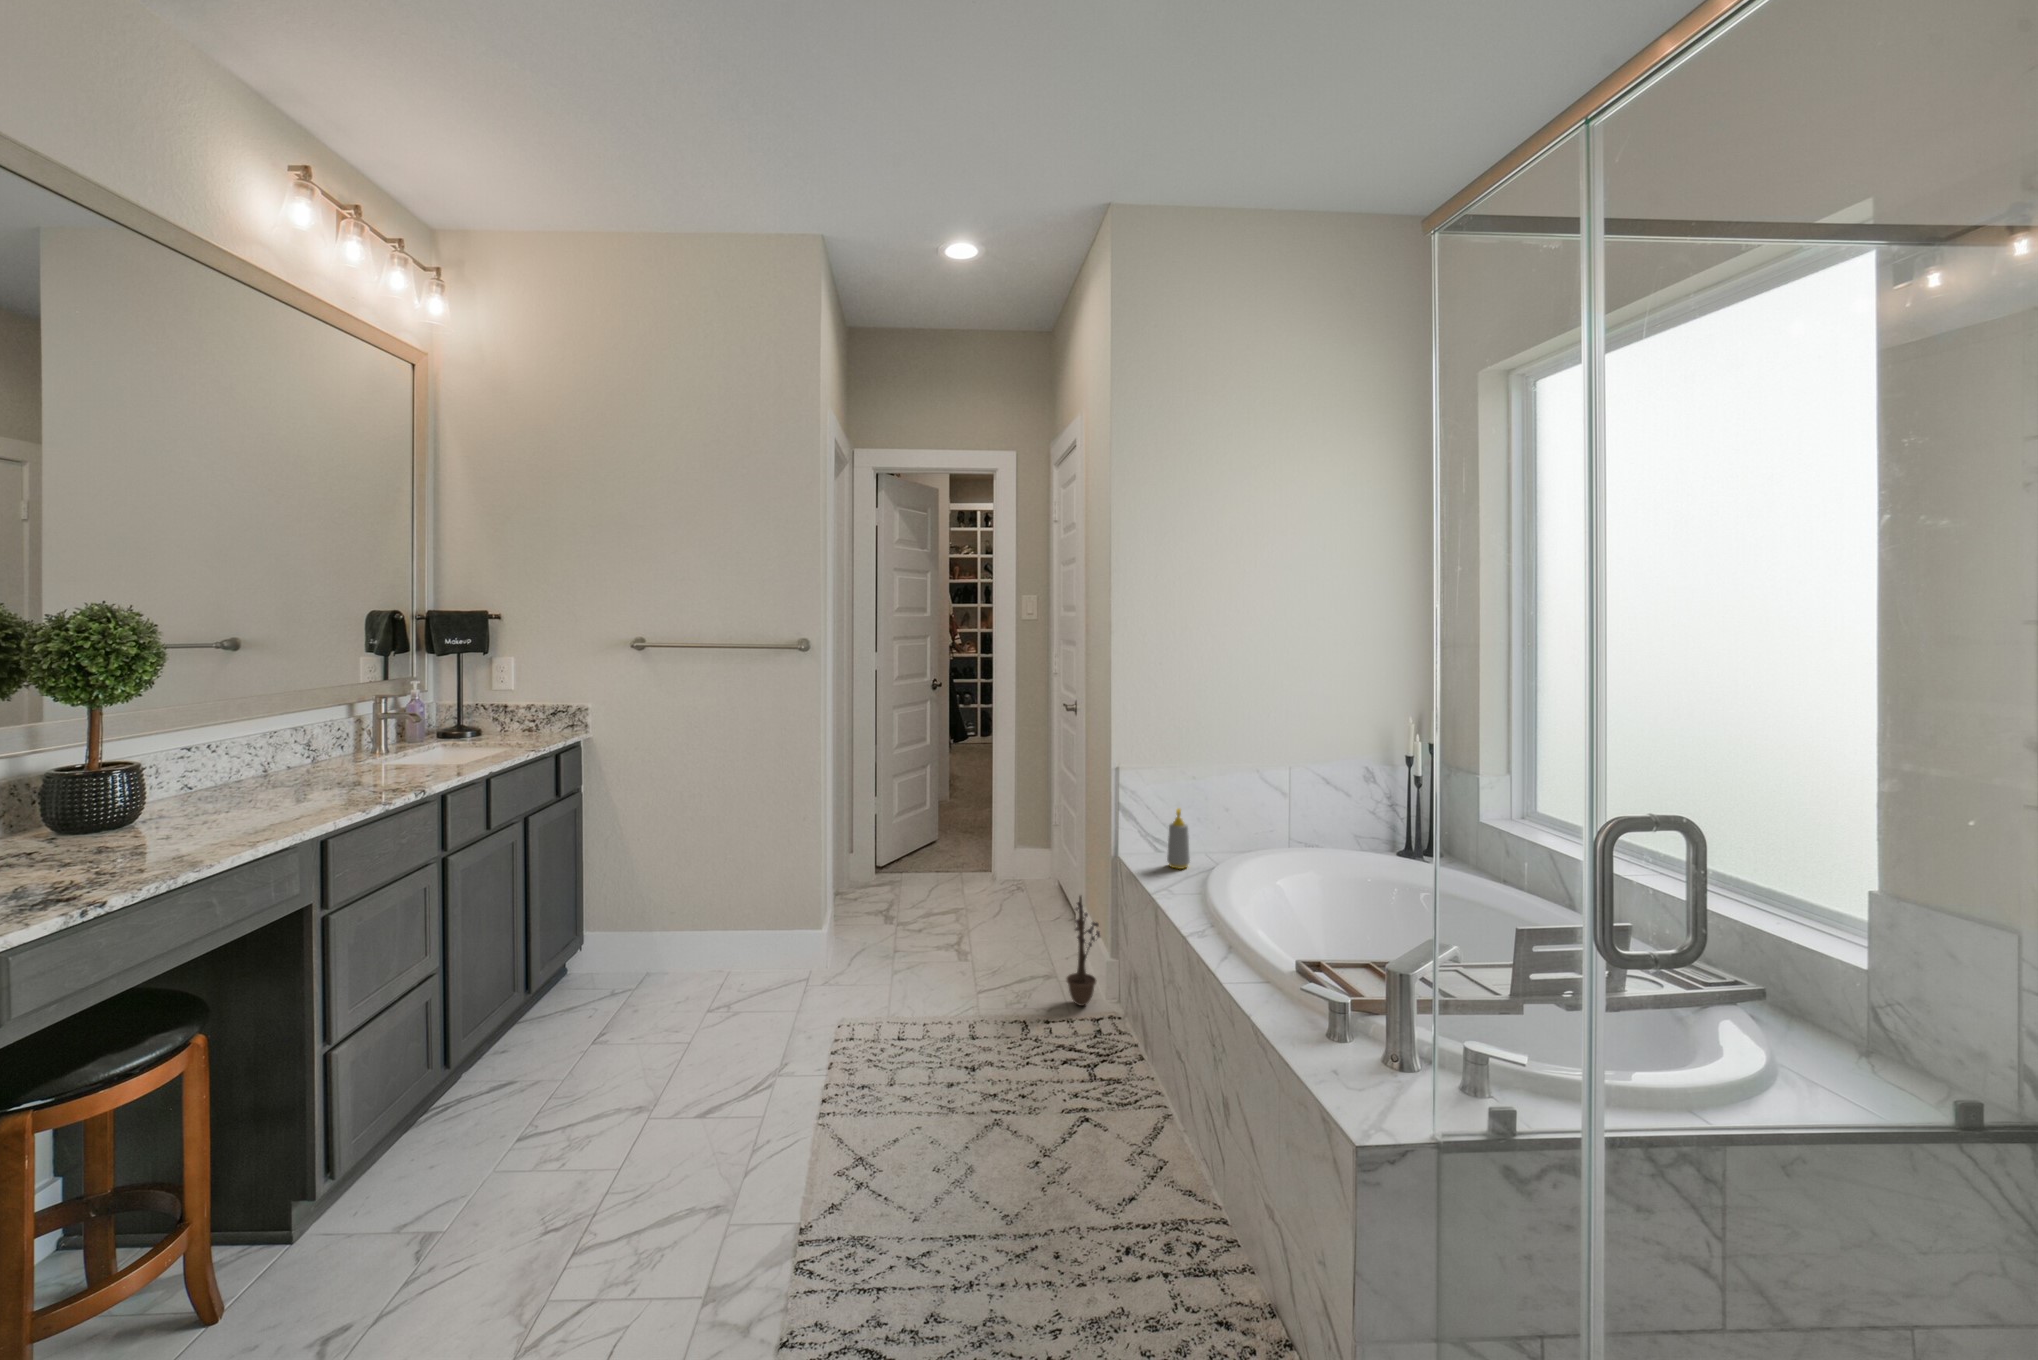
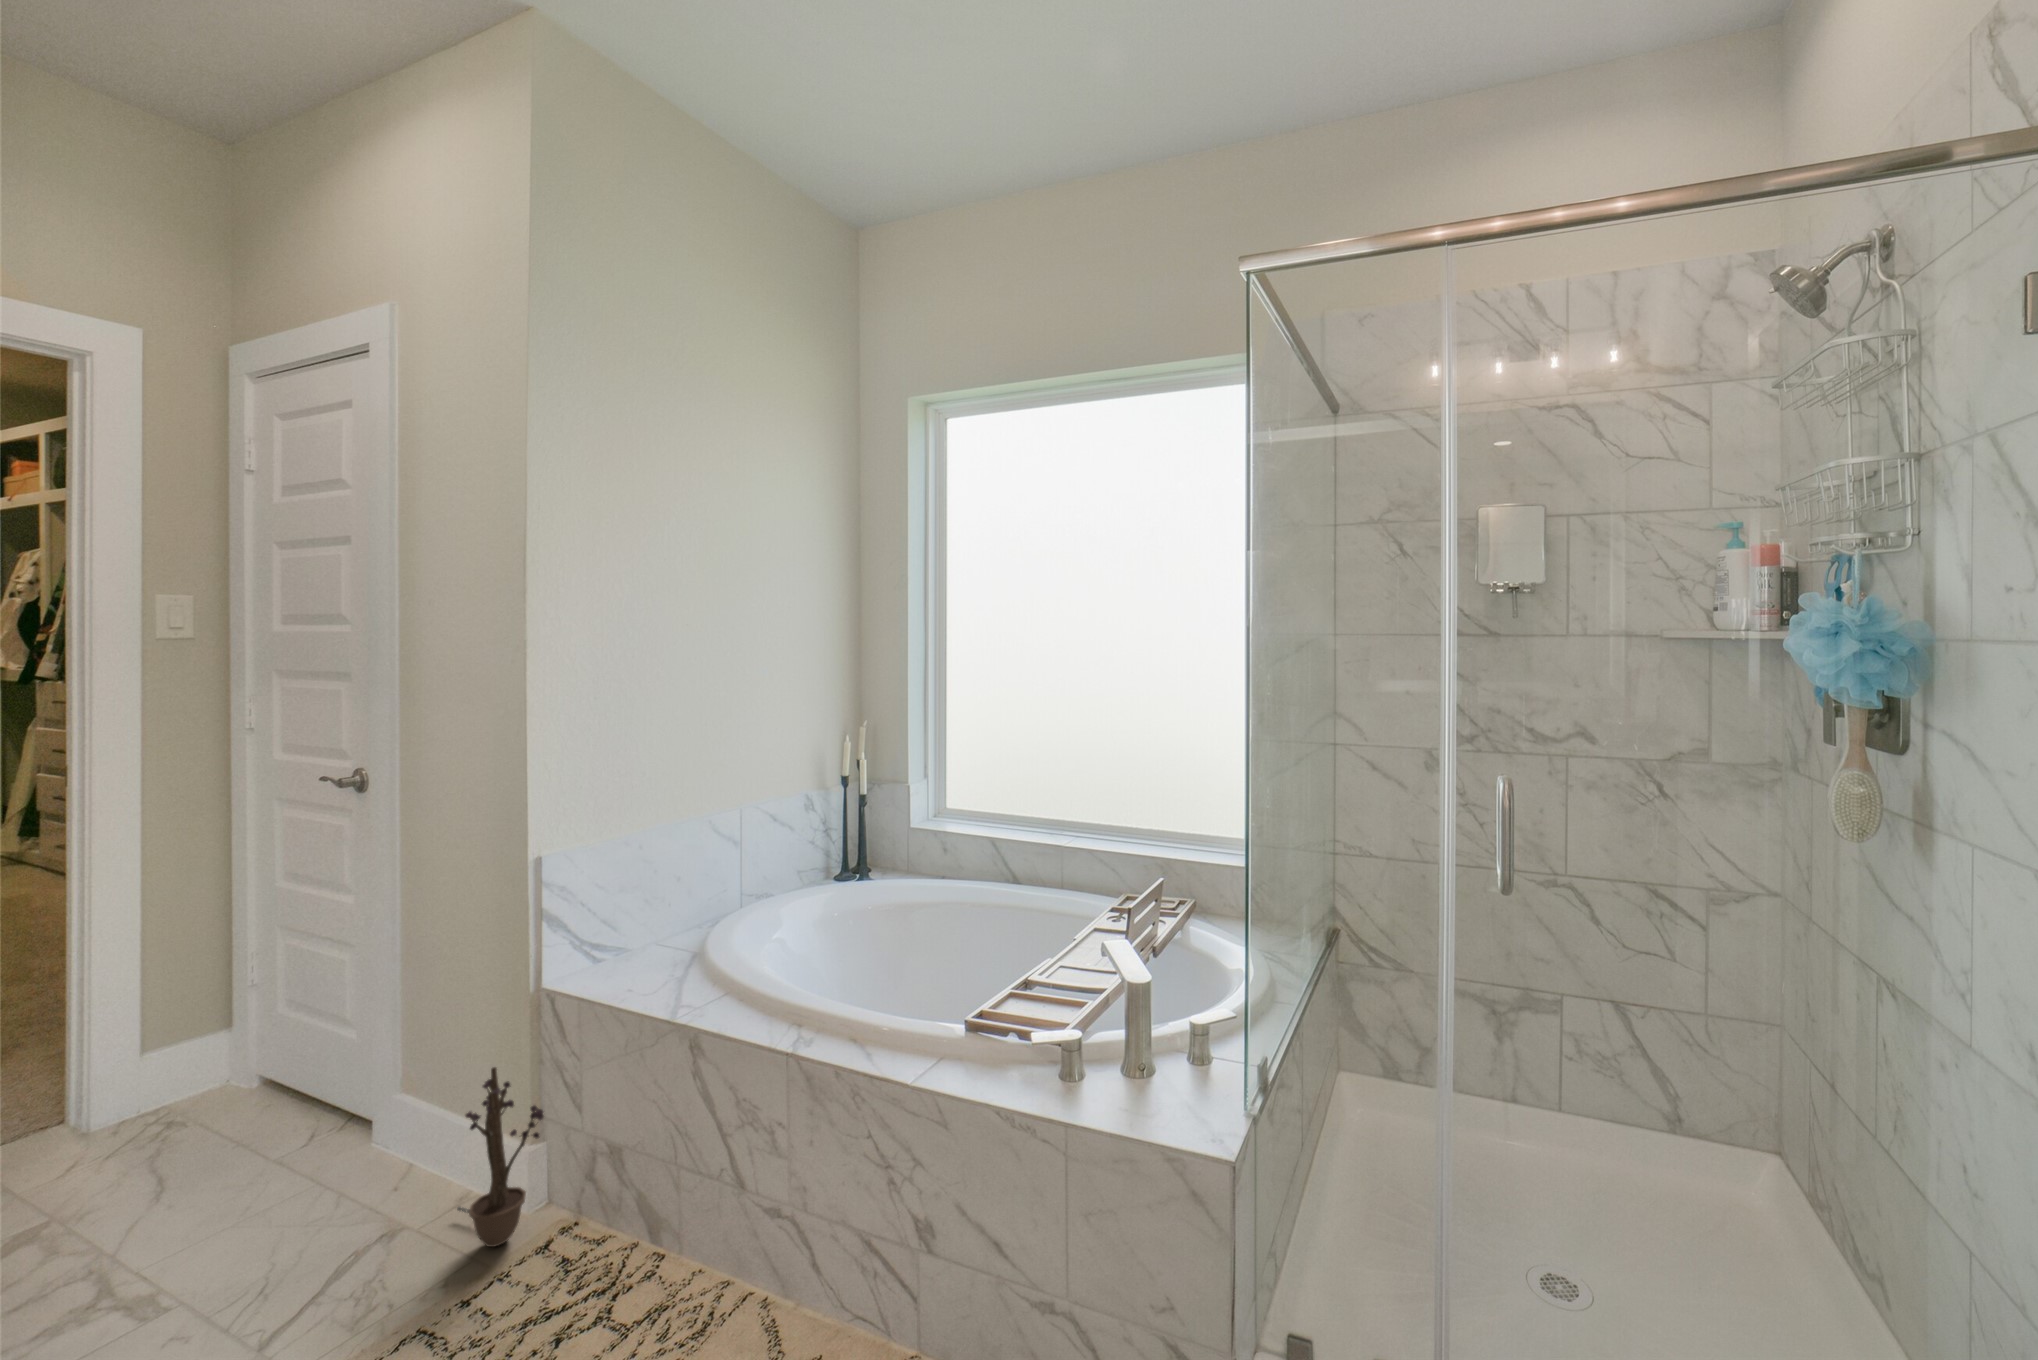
soap bottle: present [1167,808,1190,869] -> none [633,886,666,972]

